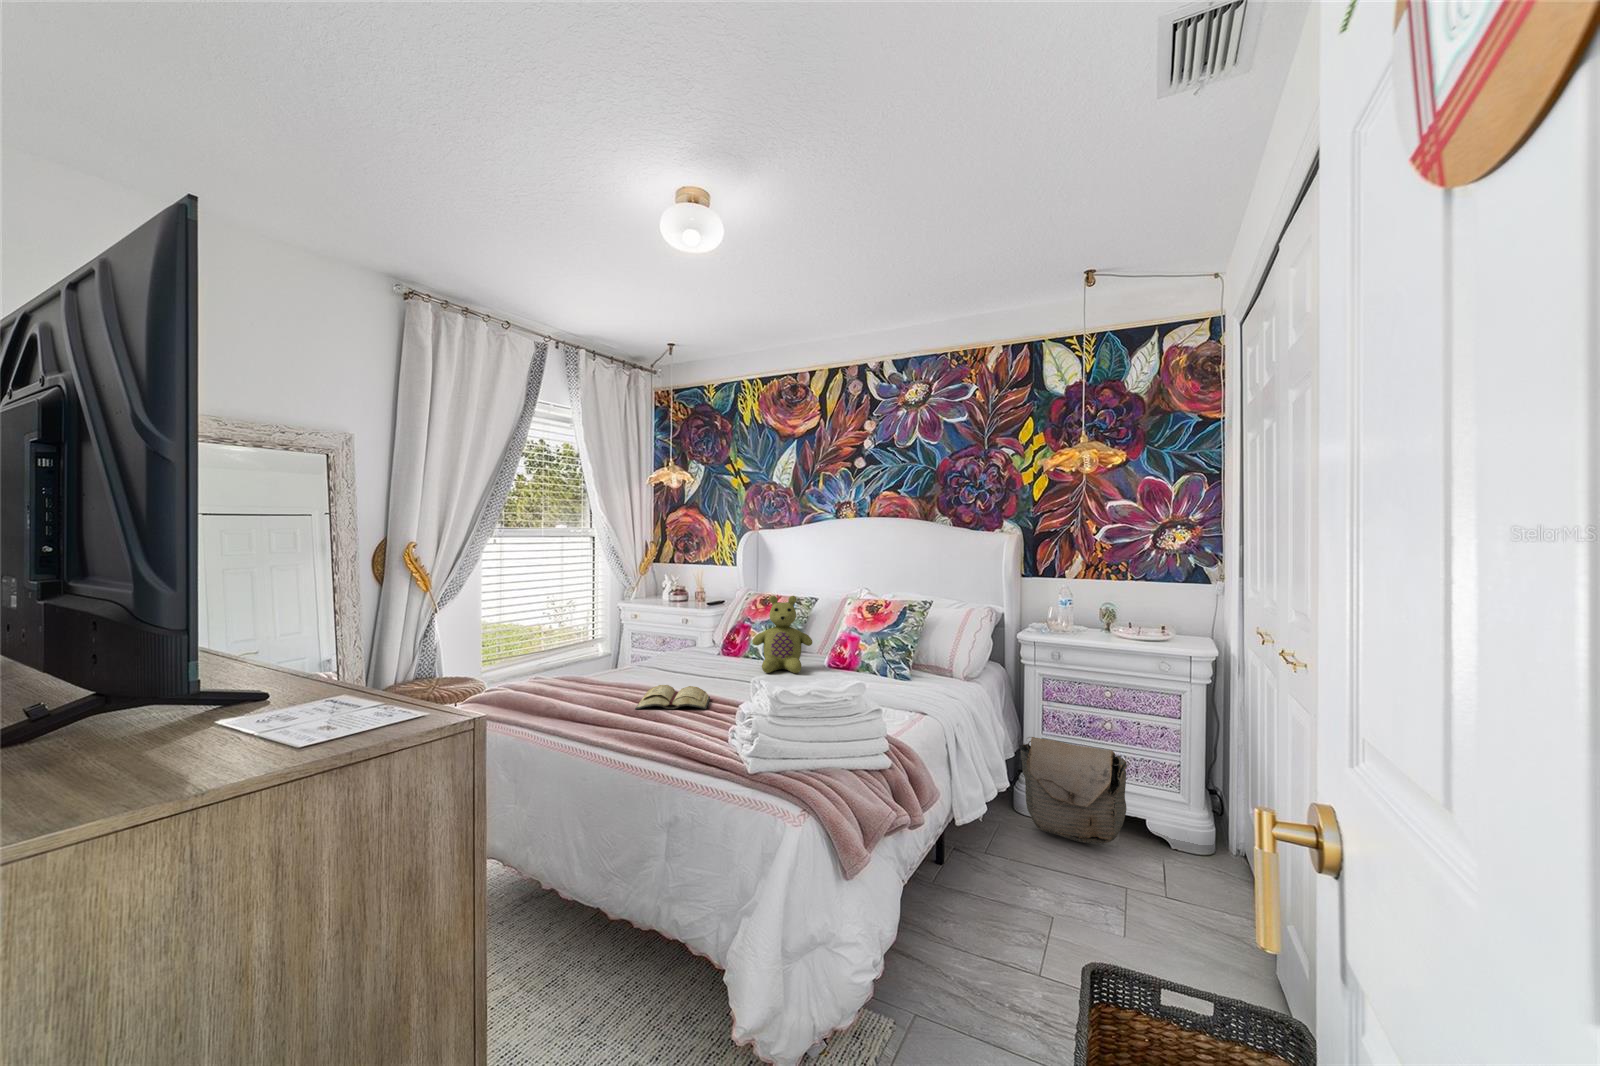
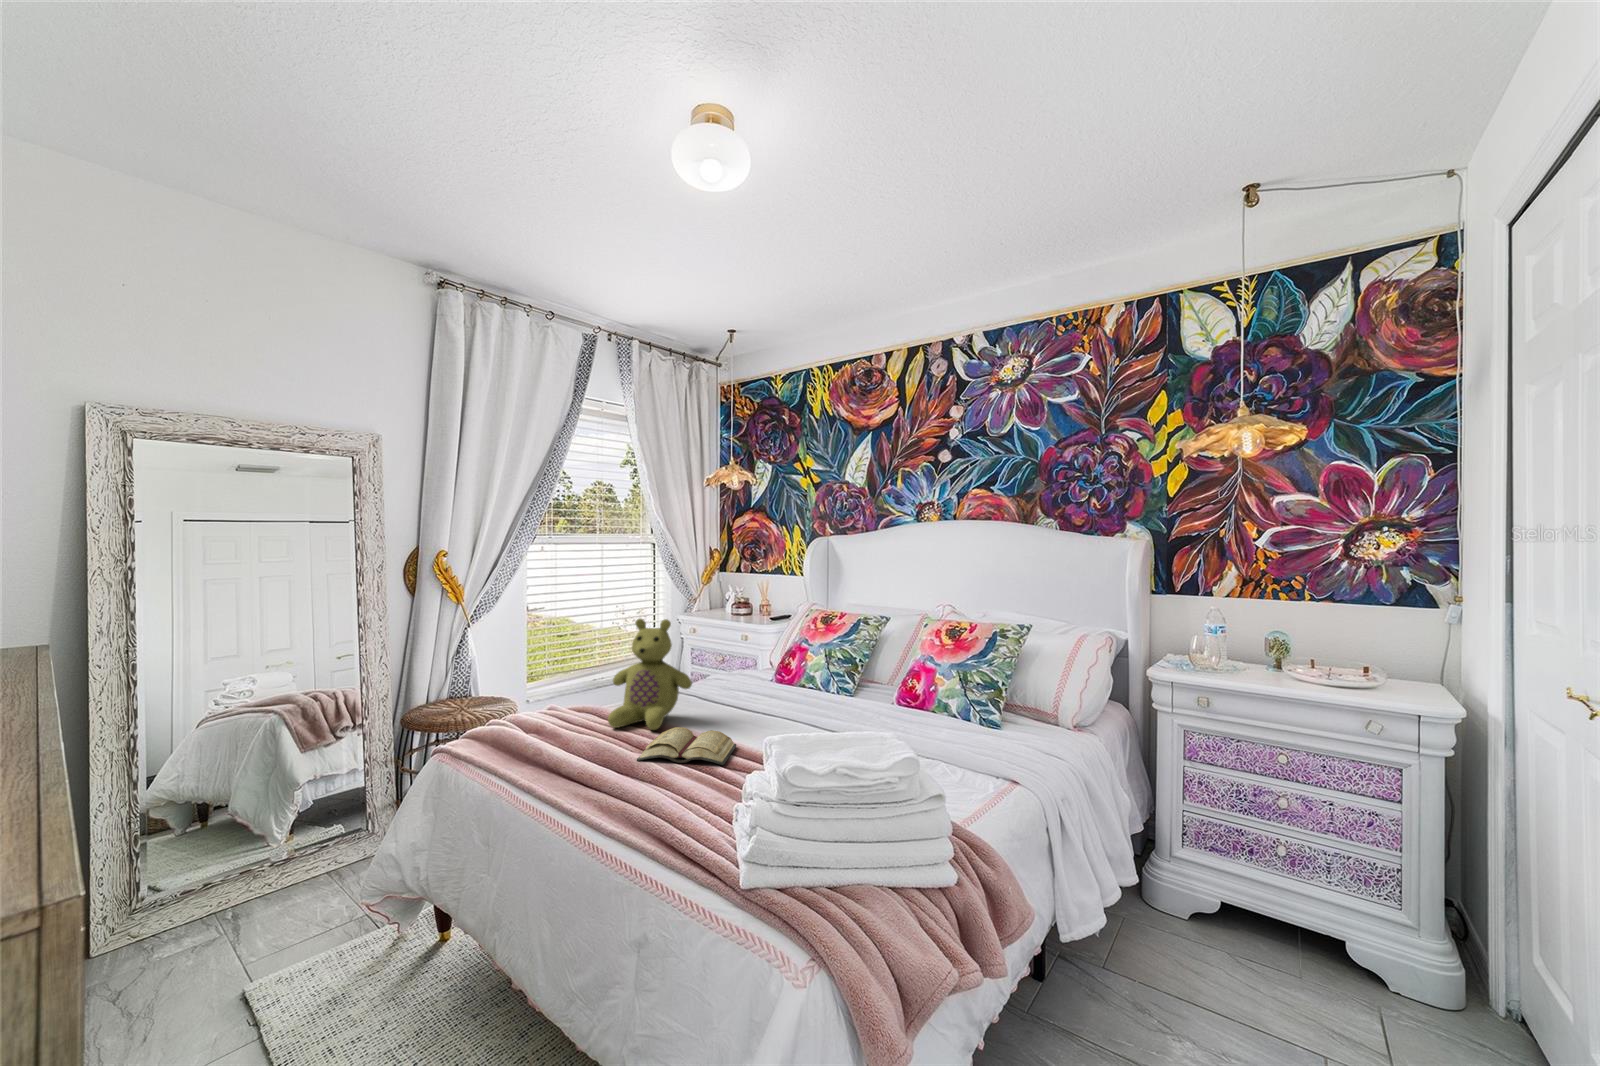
stuffed bear: present [753,596,812,673] -> present [608,618,692,730]
bag: present [1020,737,1127,843] -> none [1152,808,1319,975]

